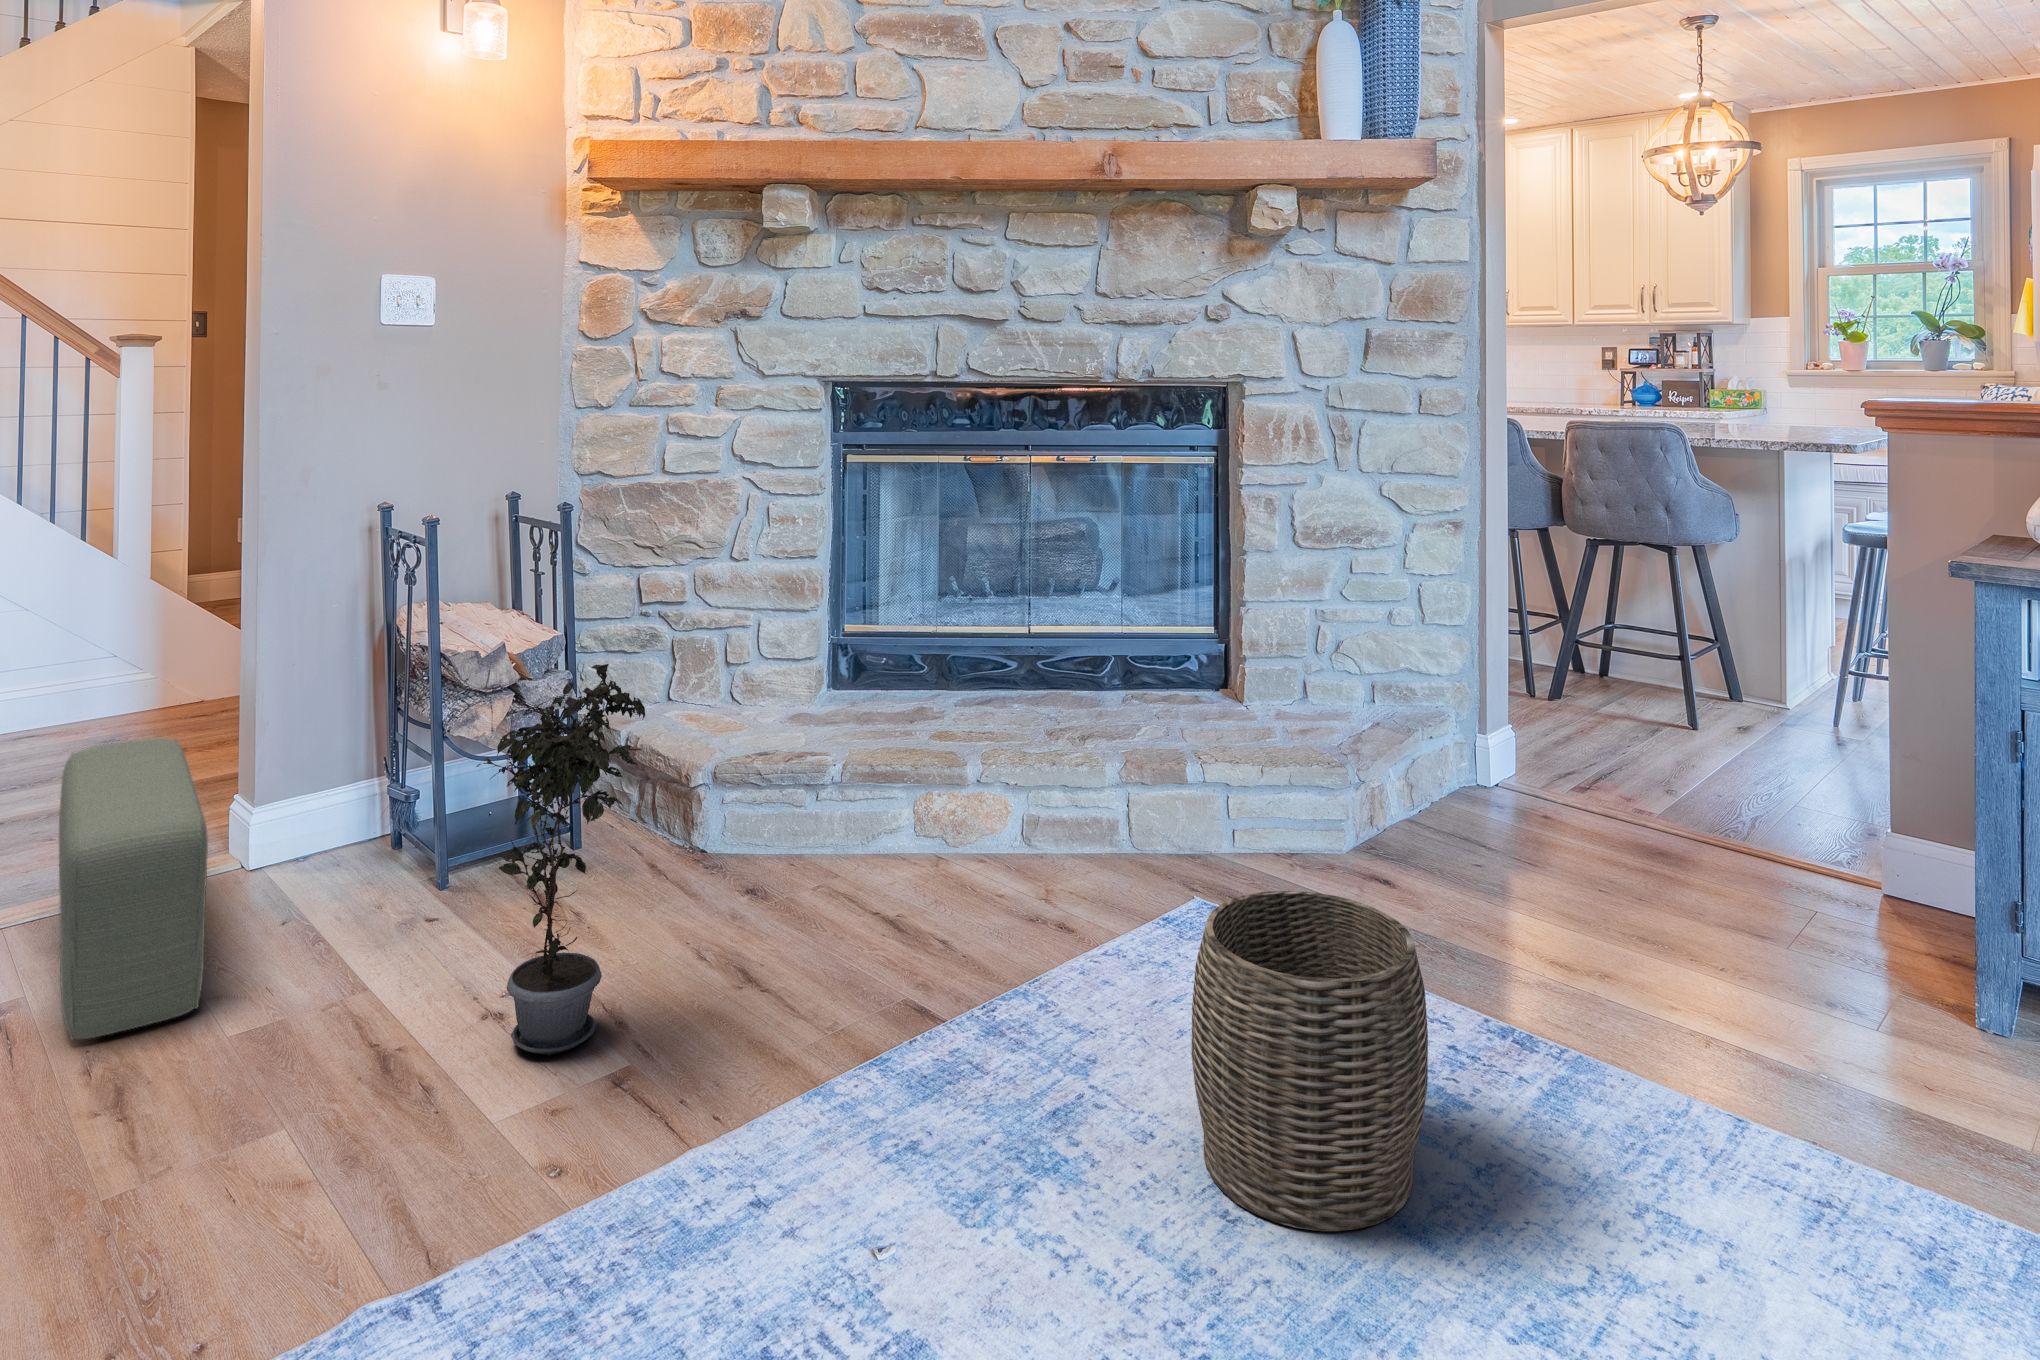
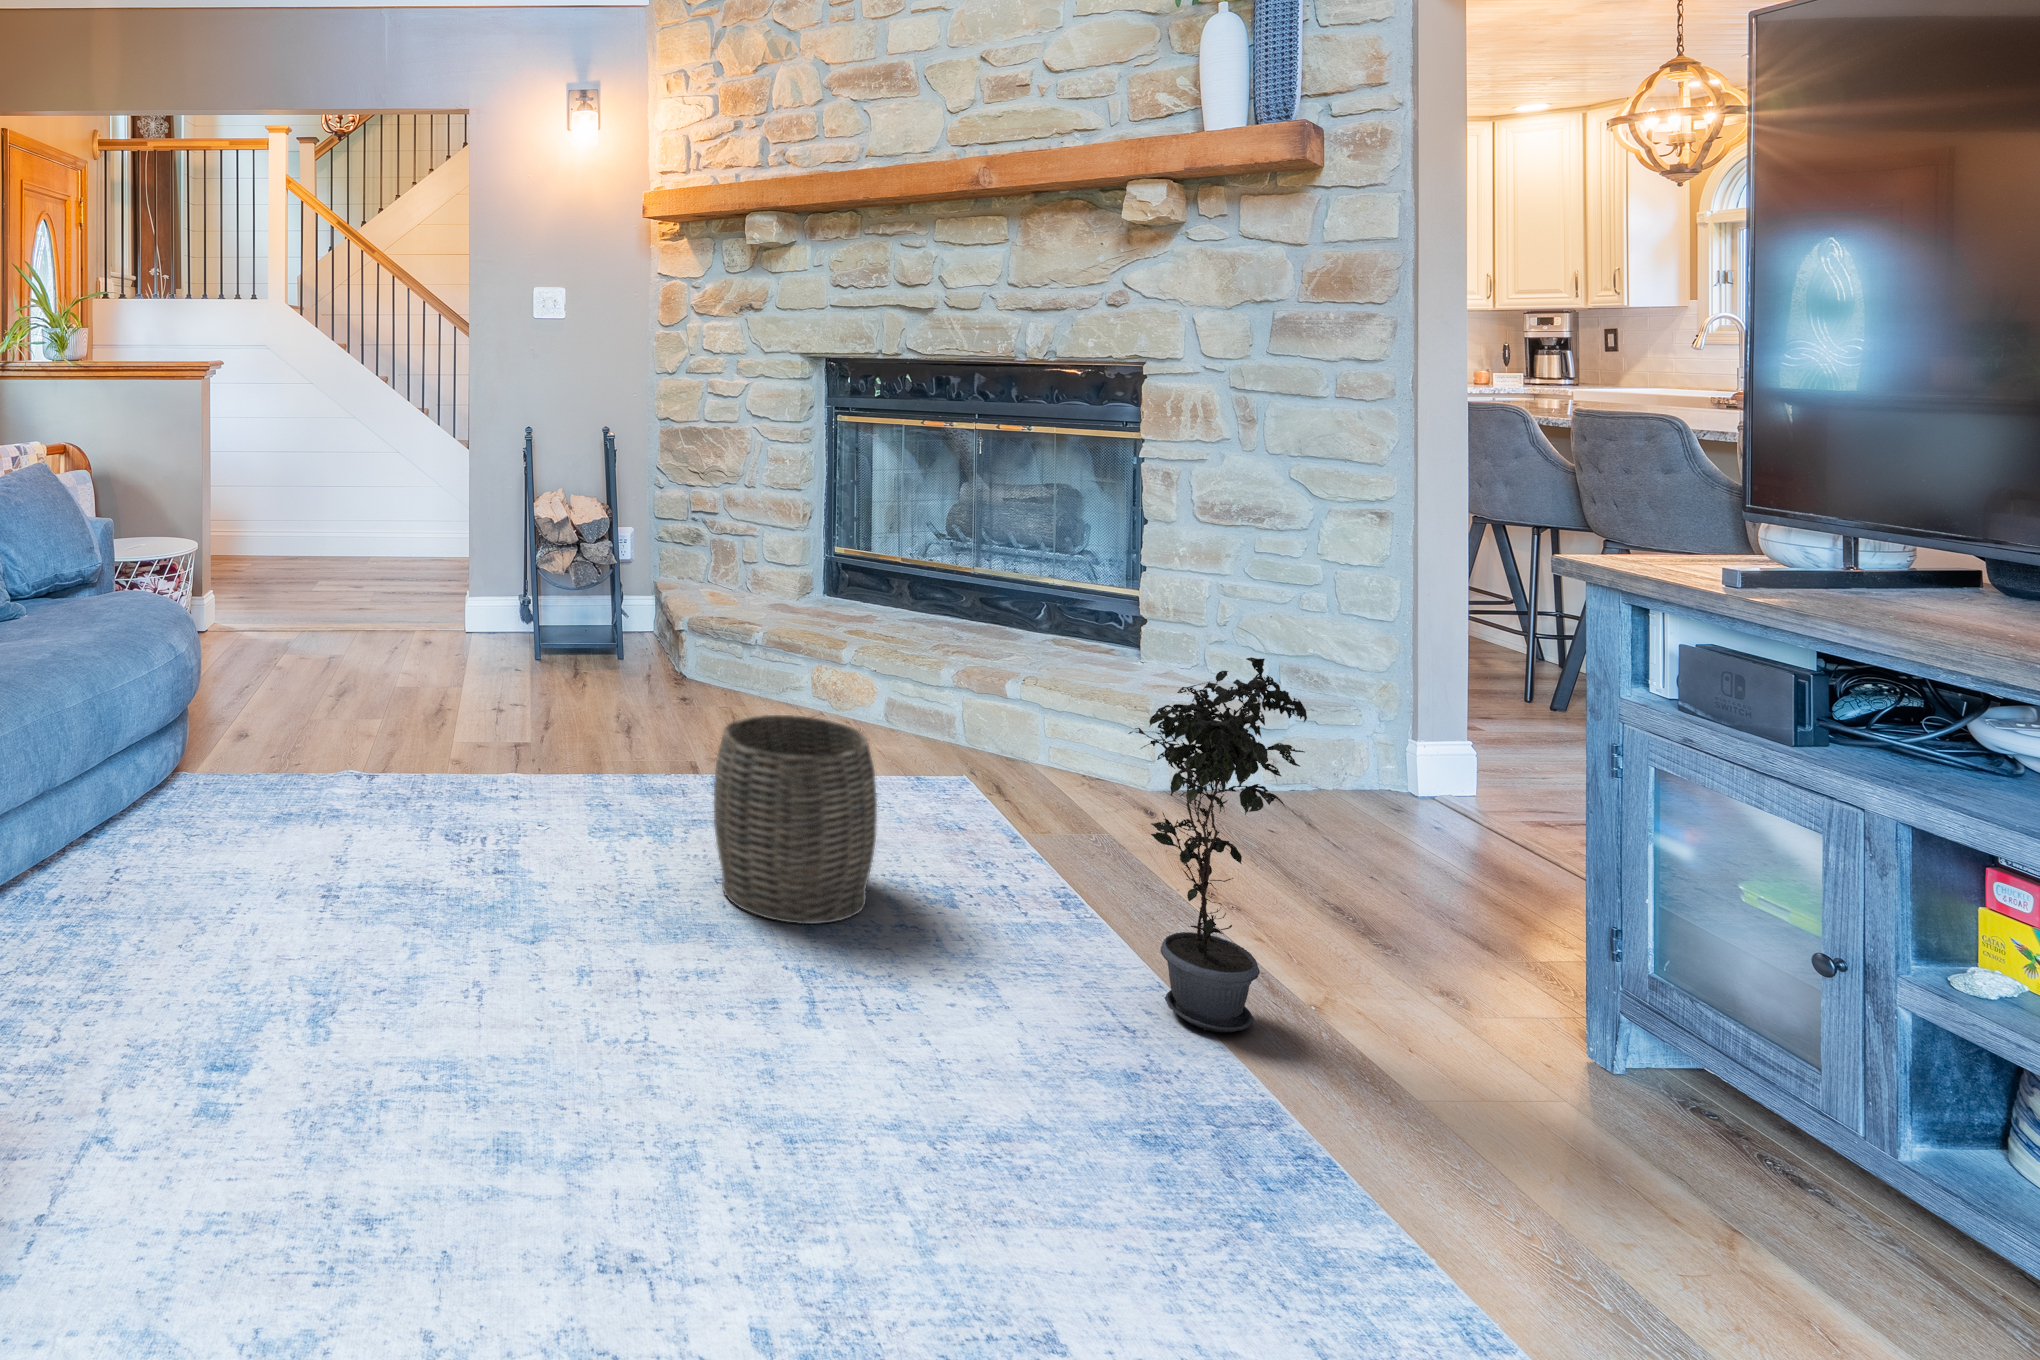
potted plant: present [476,664,645,1056] -> present [1129,657,1307,1032]
pouf: present [59,738,208,1039] -> none [329,551,424,684]

